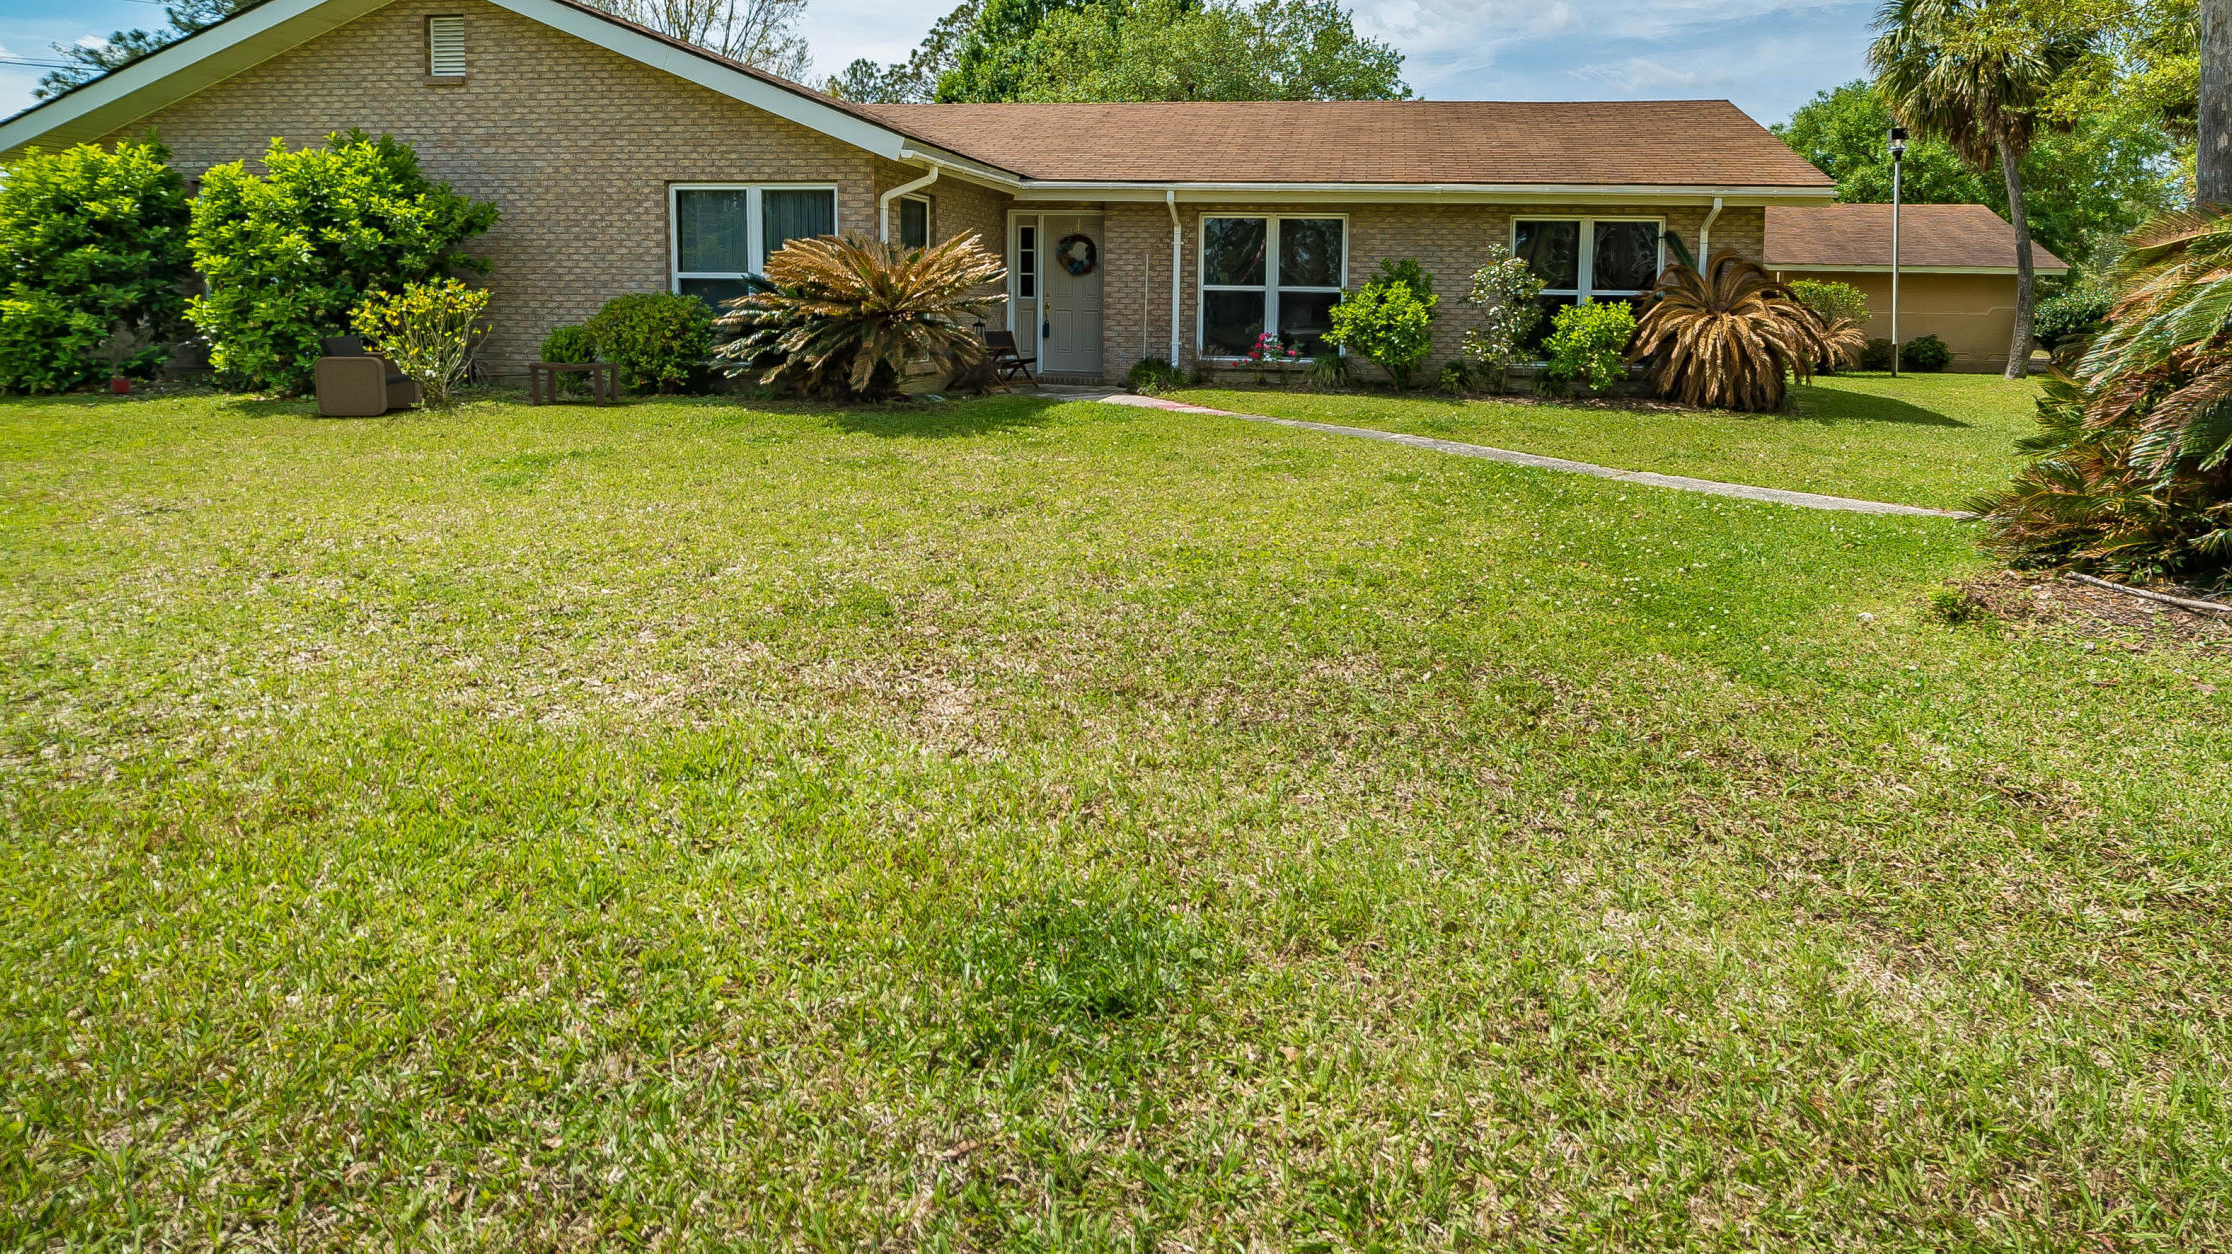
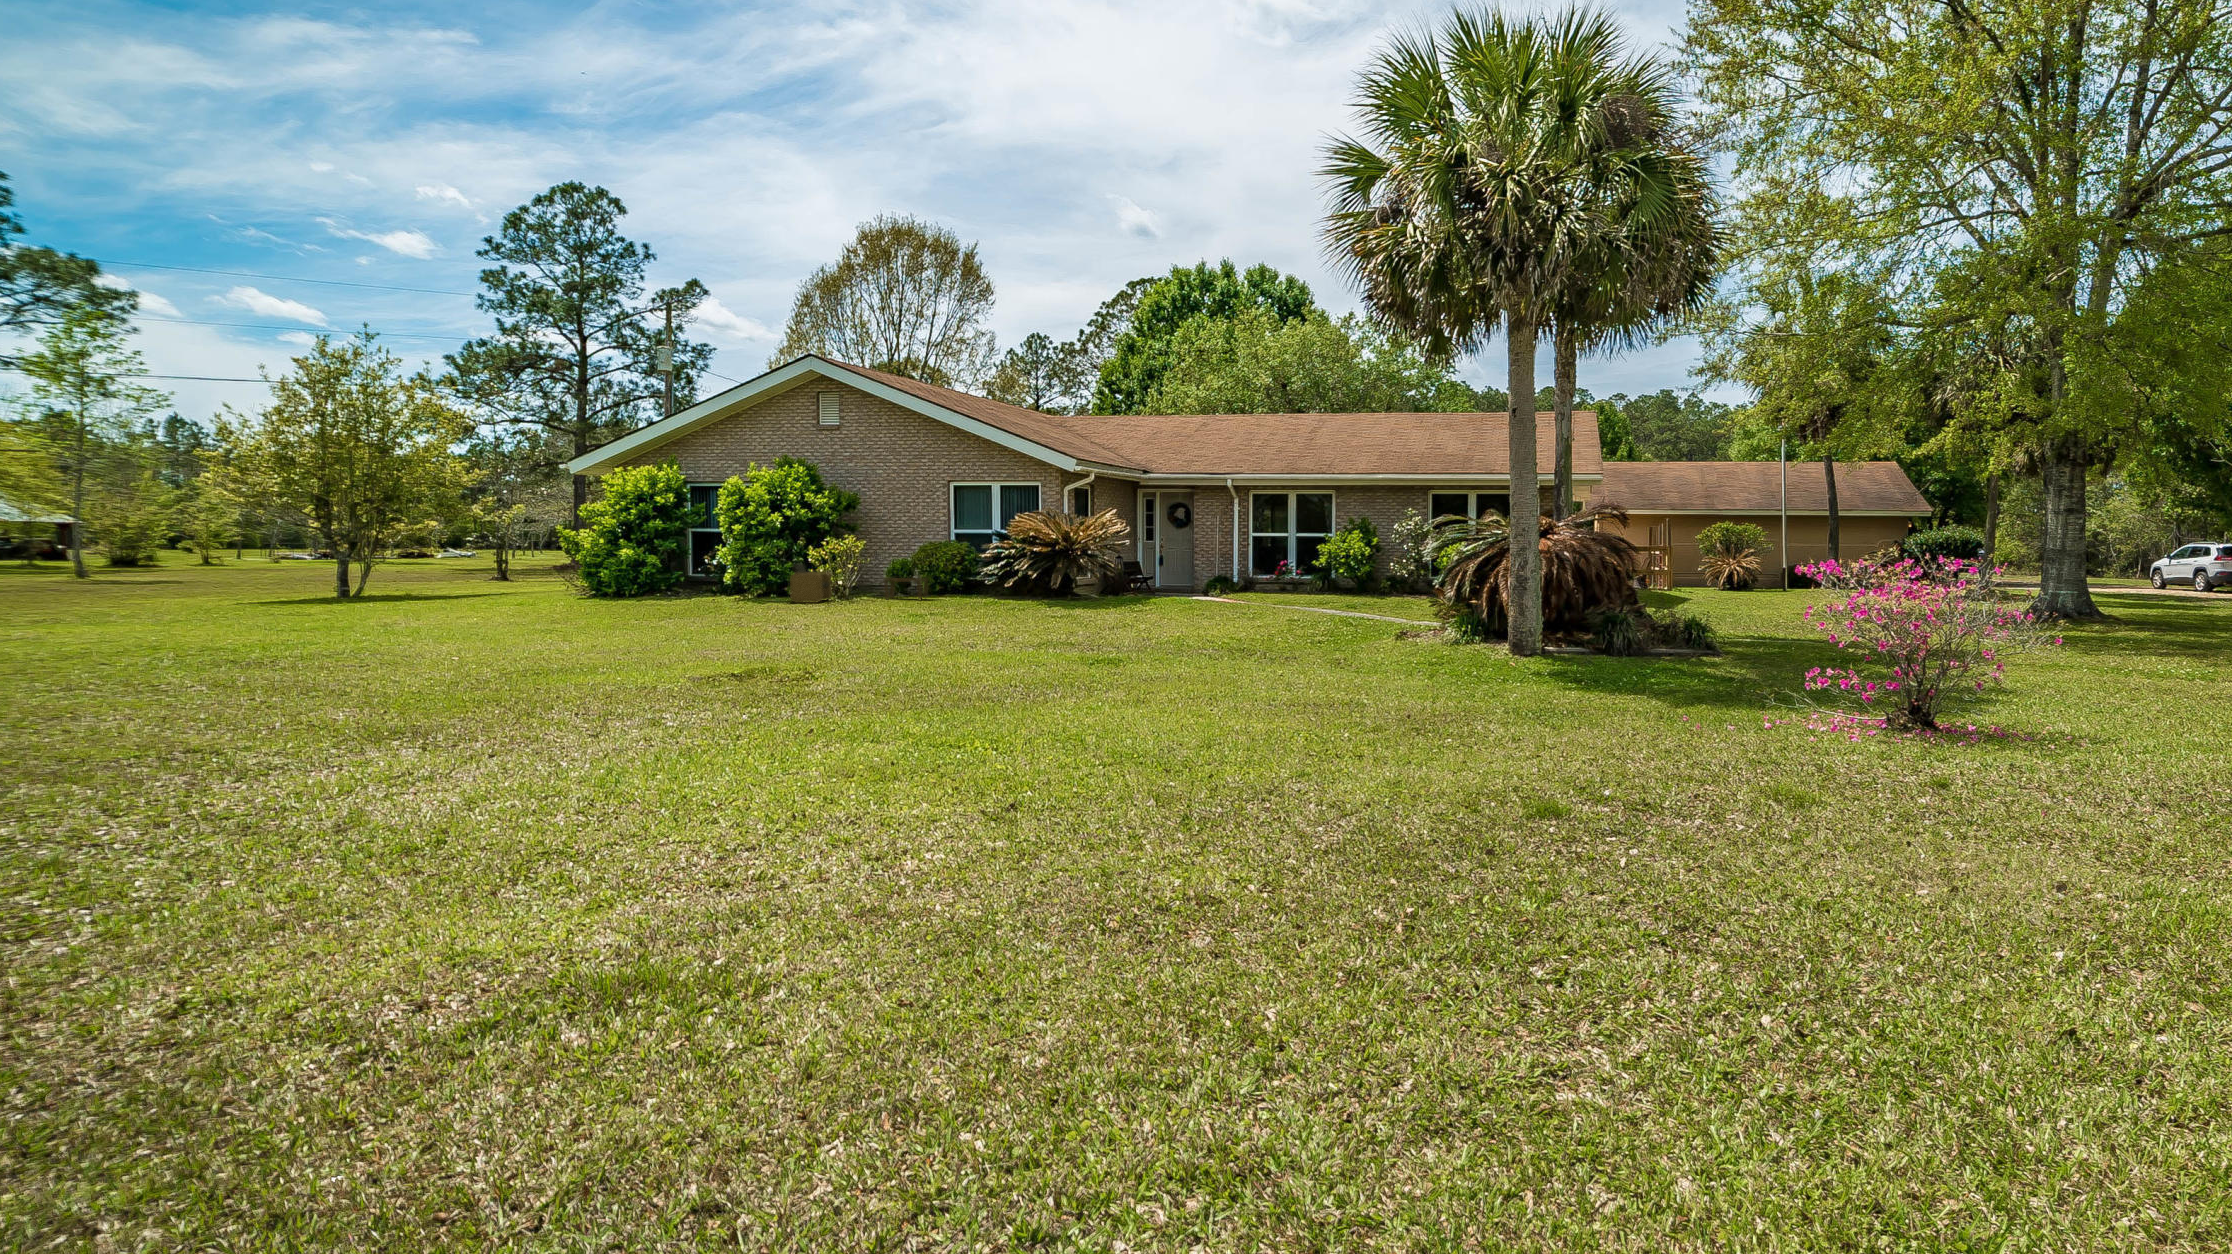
potted tree: present [78,322,154,393] -> none [655,556,686,594]

